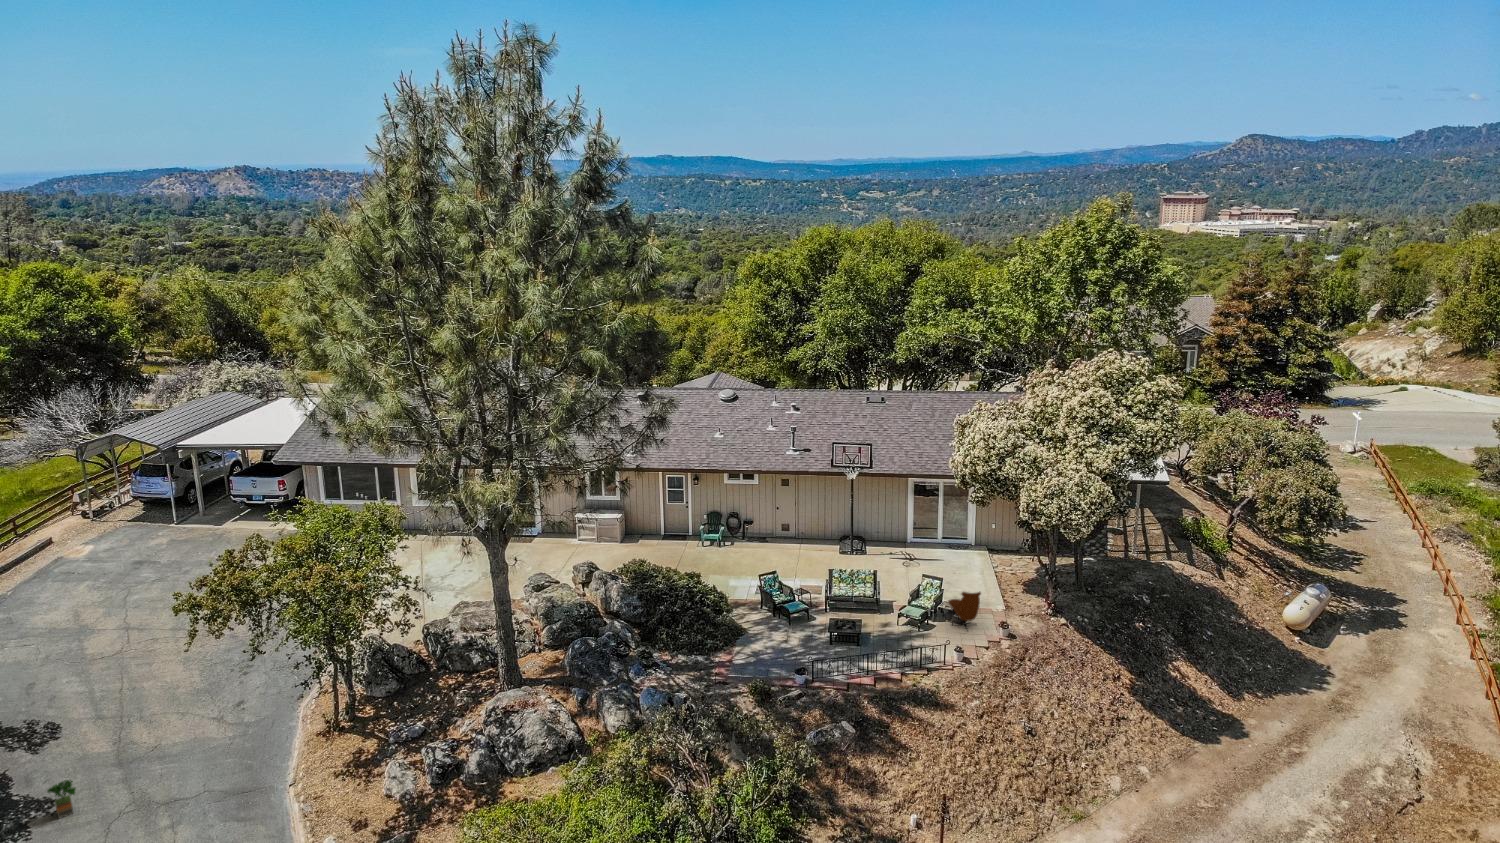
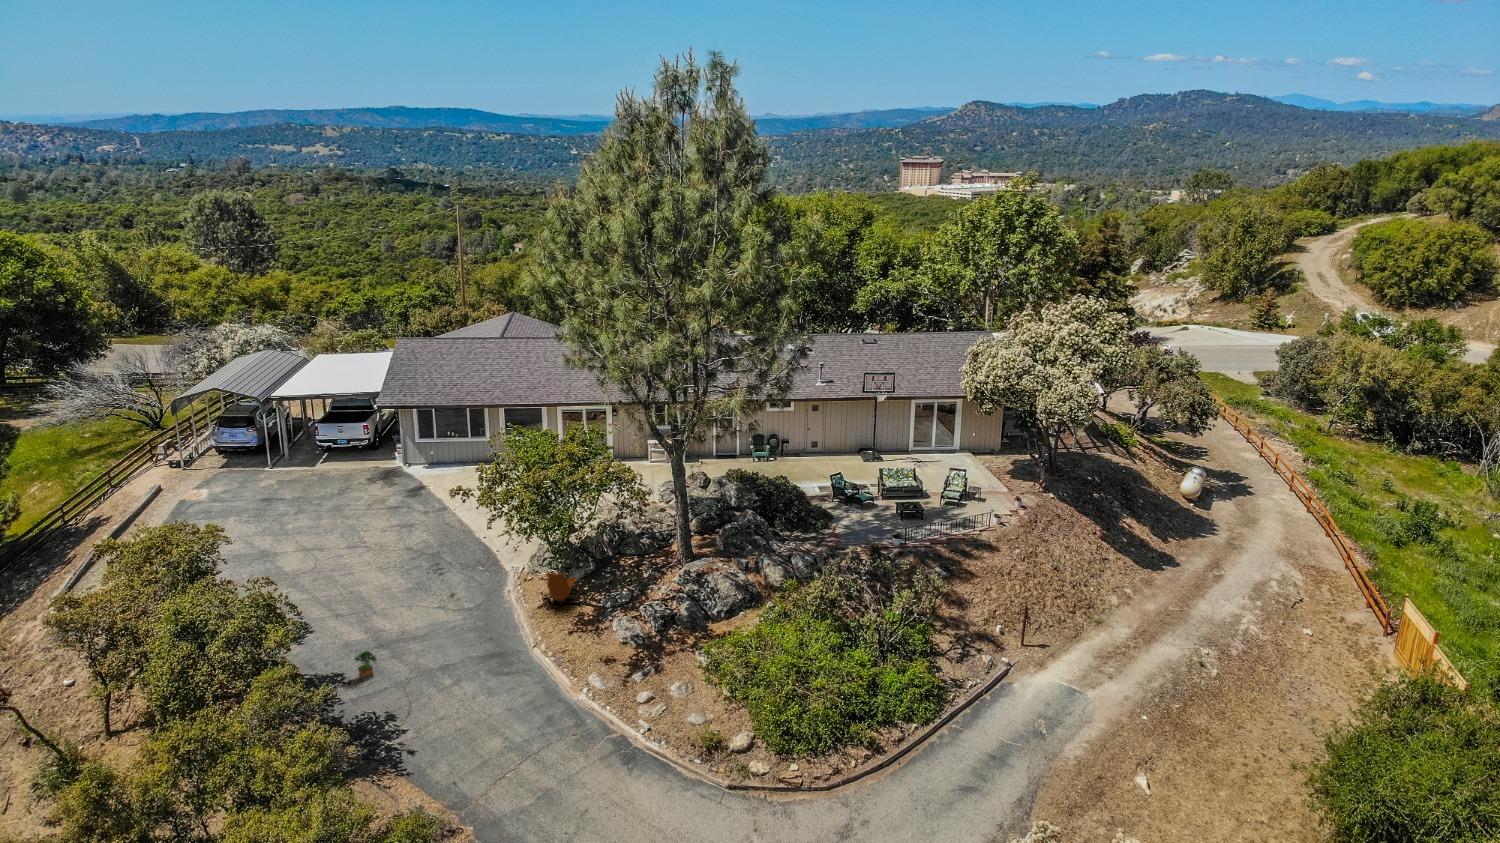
lounge chair: present [948,592,981,628] -> present [547,572,576,606]

